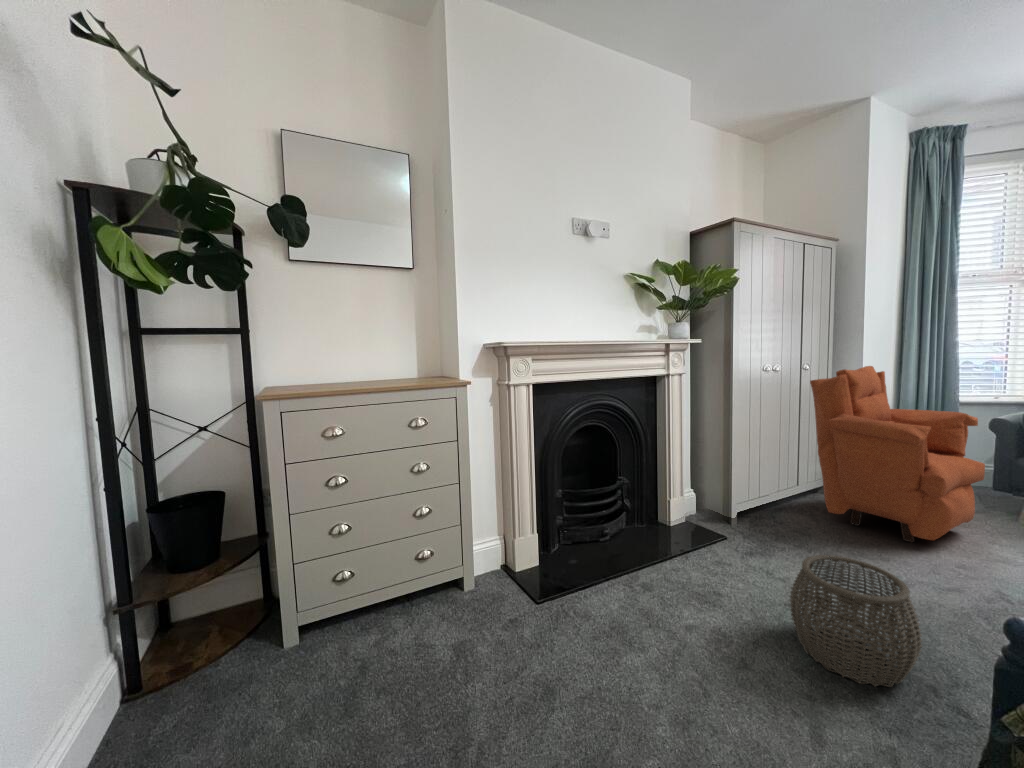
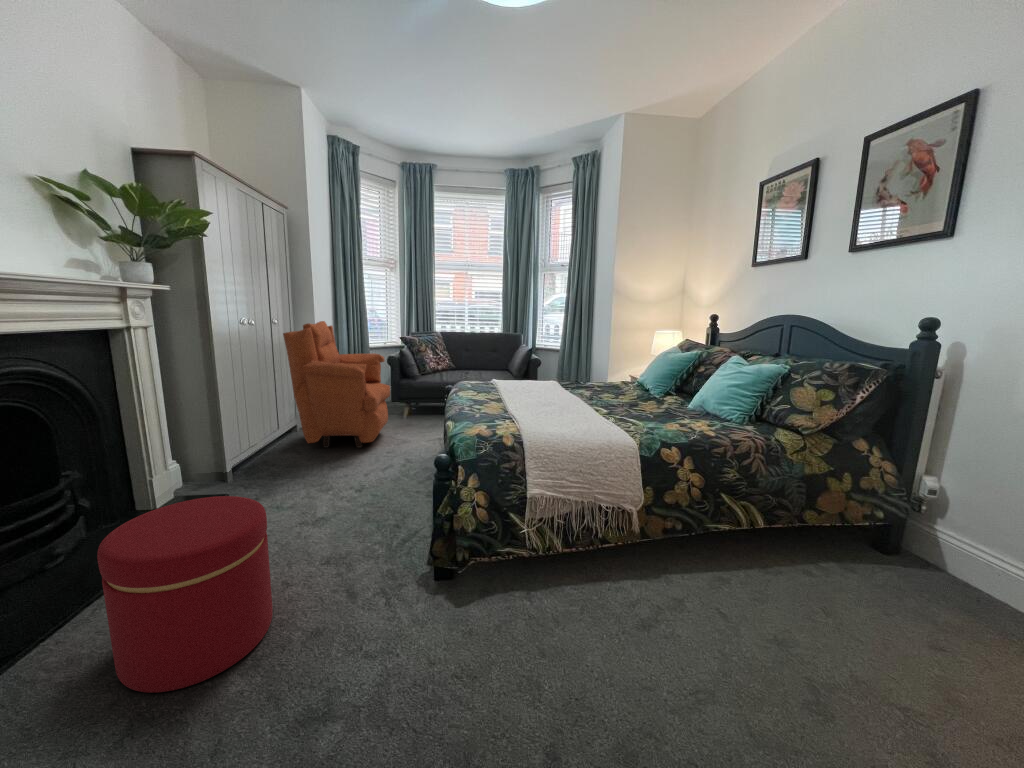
ottoman: none [600,528,726,710] -> present [97,496,273,693]
woven basket: present [790,555,922,687] -> none [306,465,388,552]

